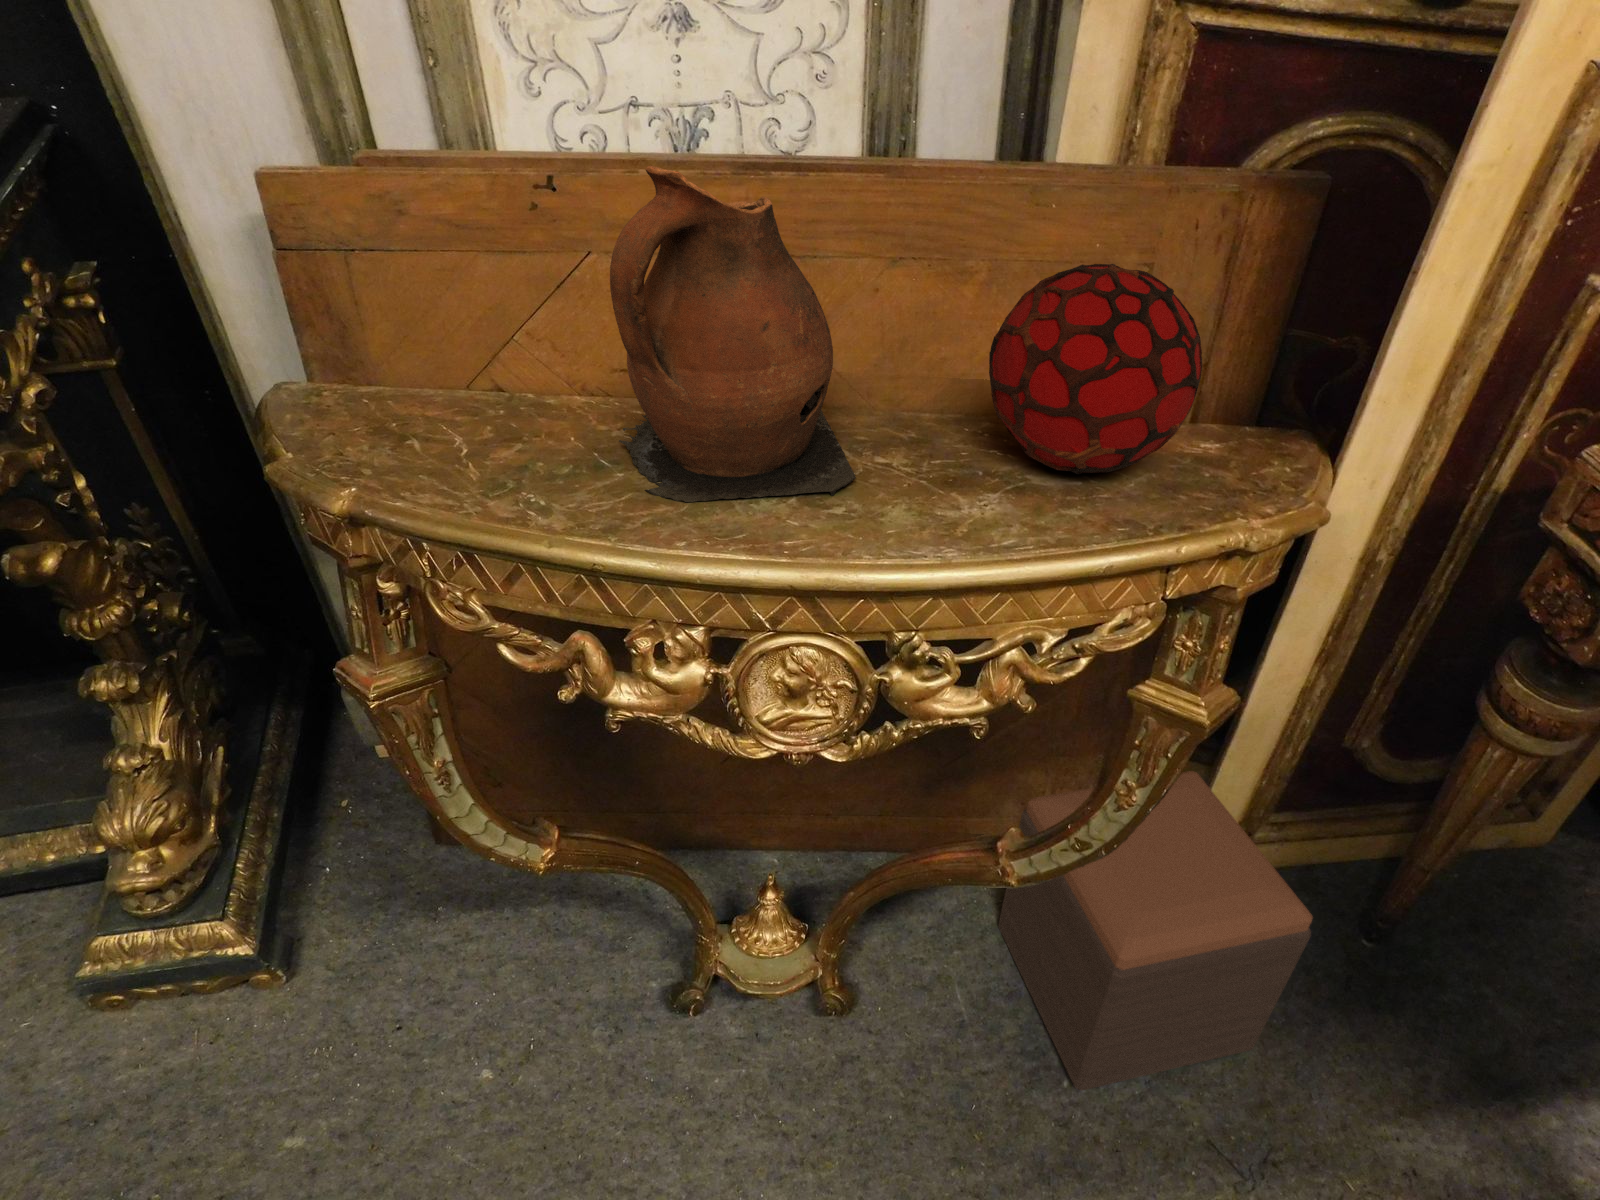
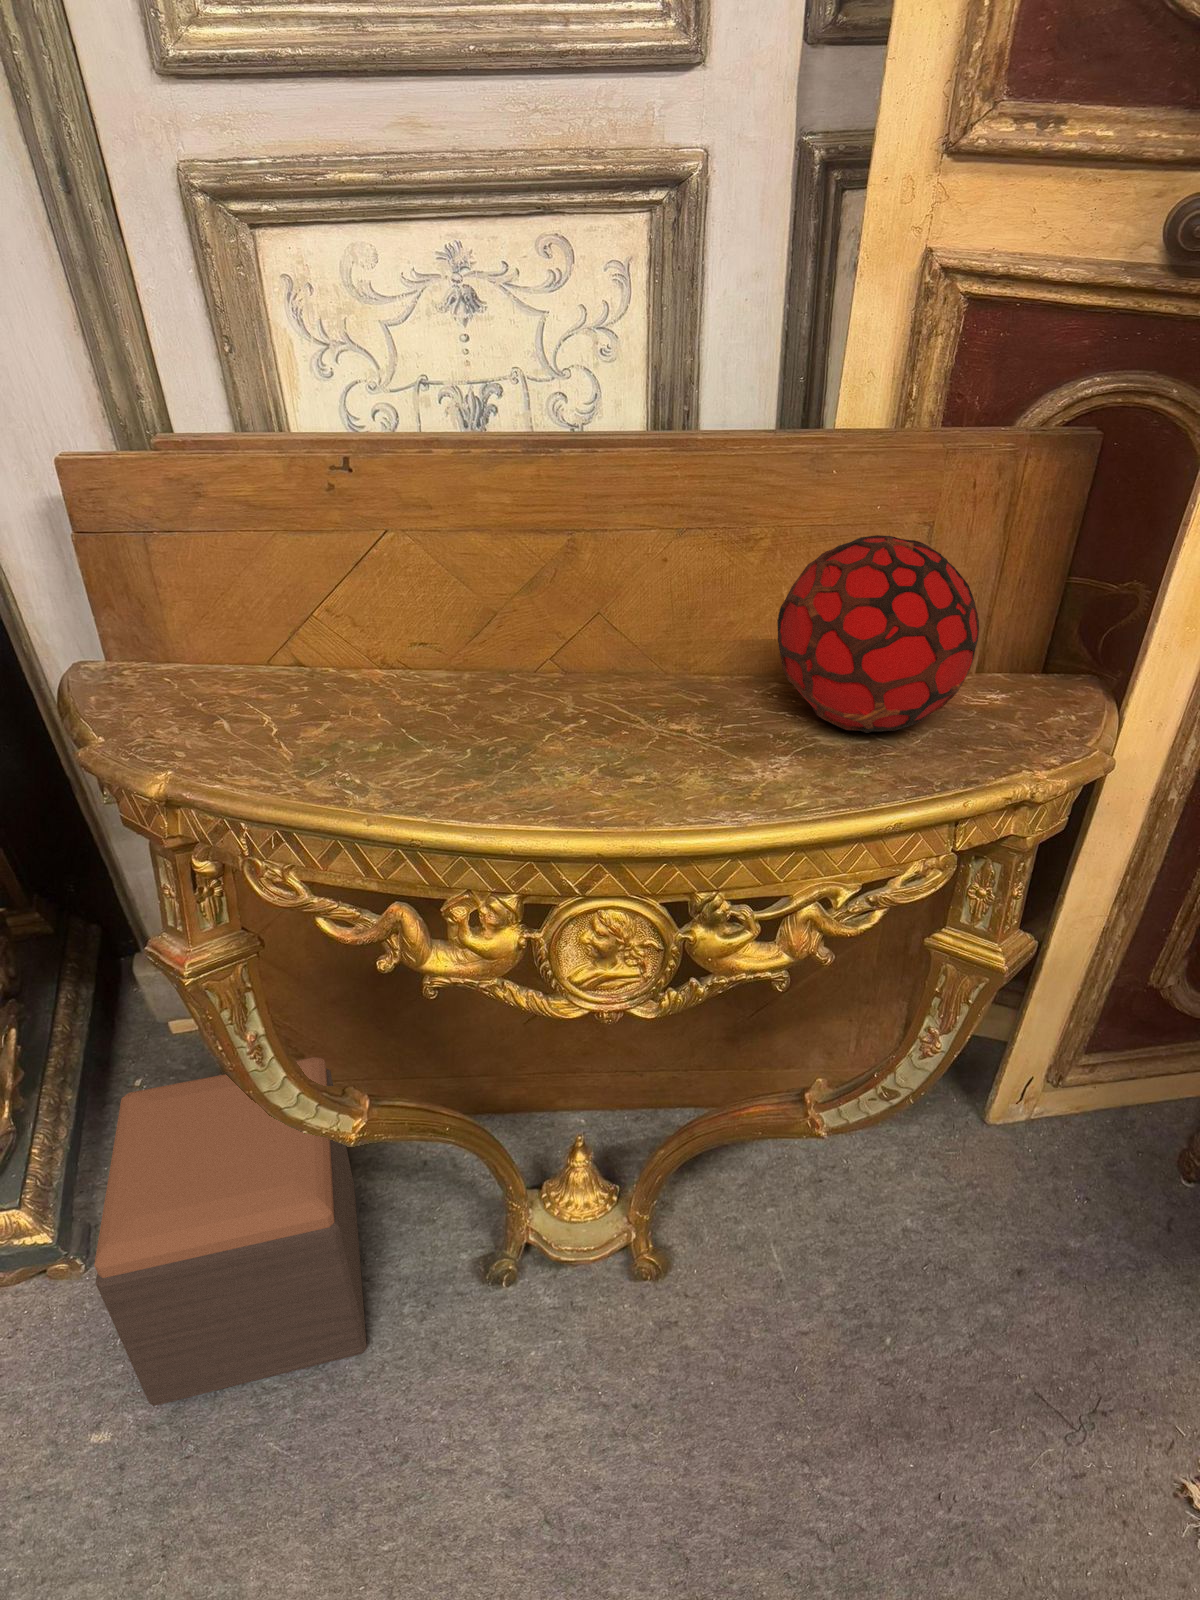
ceramic pitcher: present [610,165,856,502] -> none [420,467,655,776]
footstool: present [998,771,1312,1091] -> present [94,1057,367,1406]

